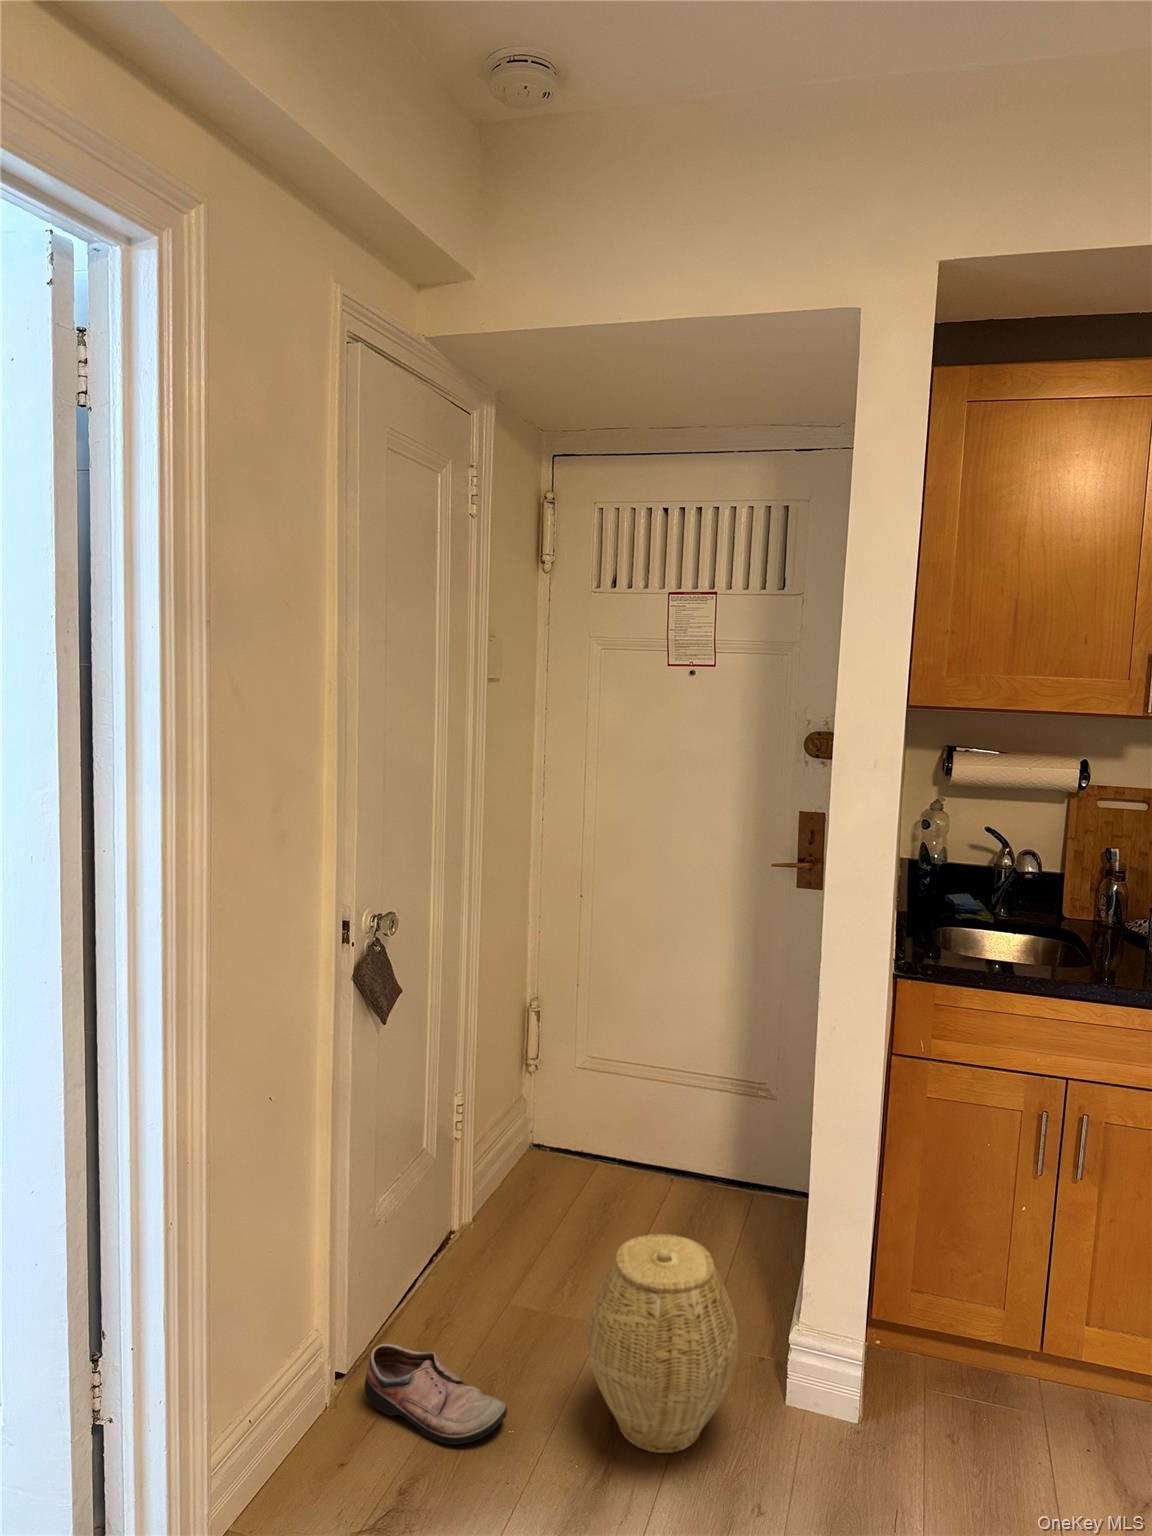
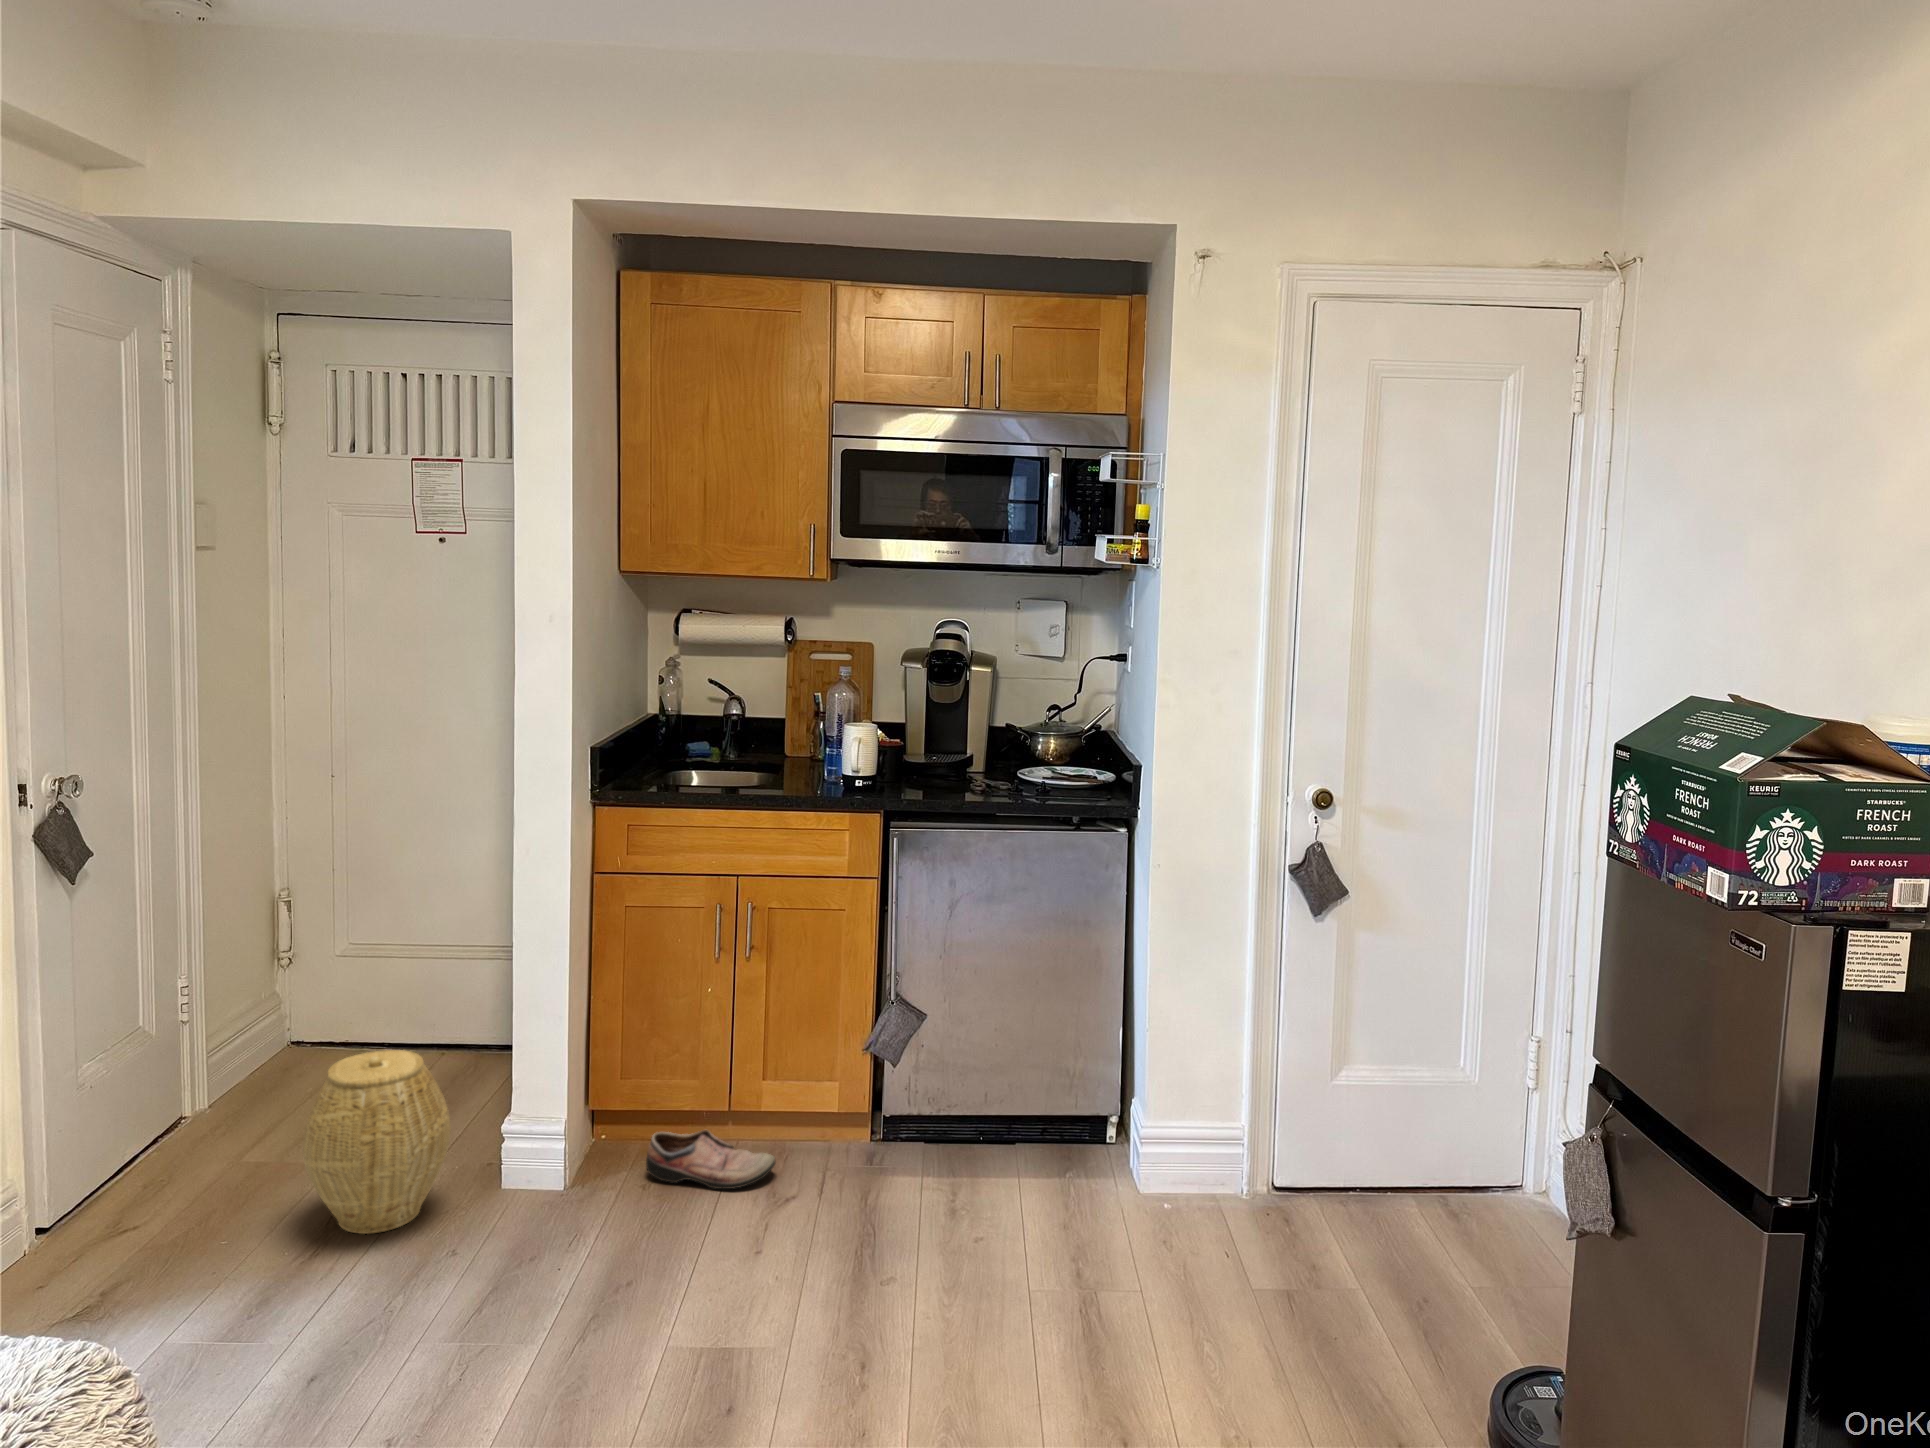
shoe: present [365,1344,507,1444] -> present [646,1130,775,1189]

